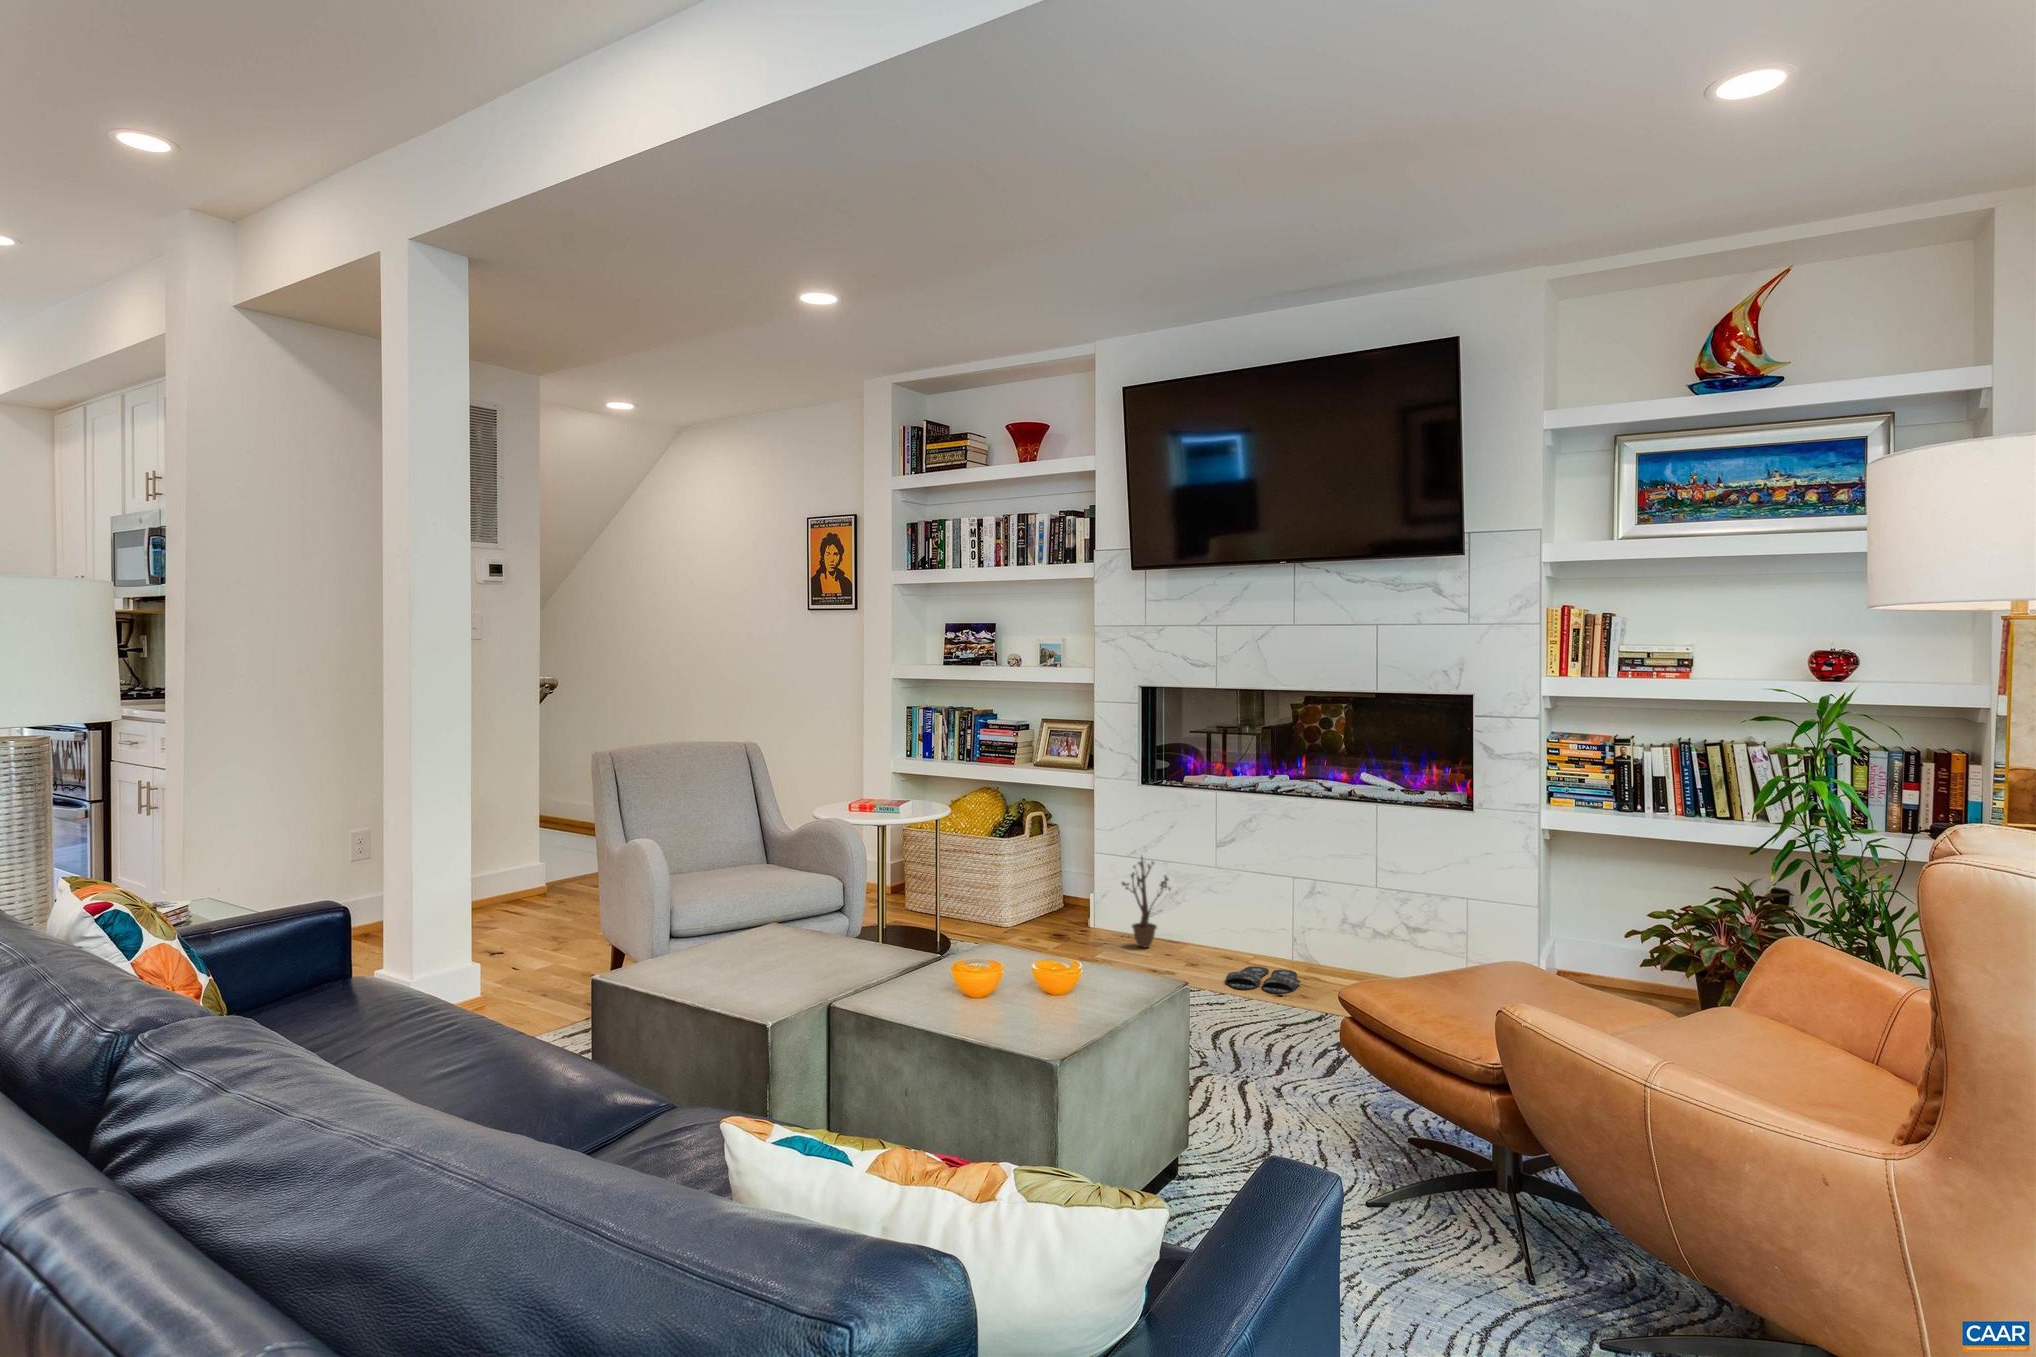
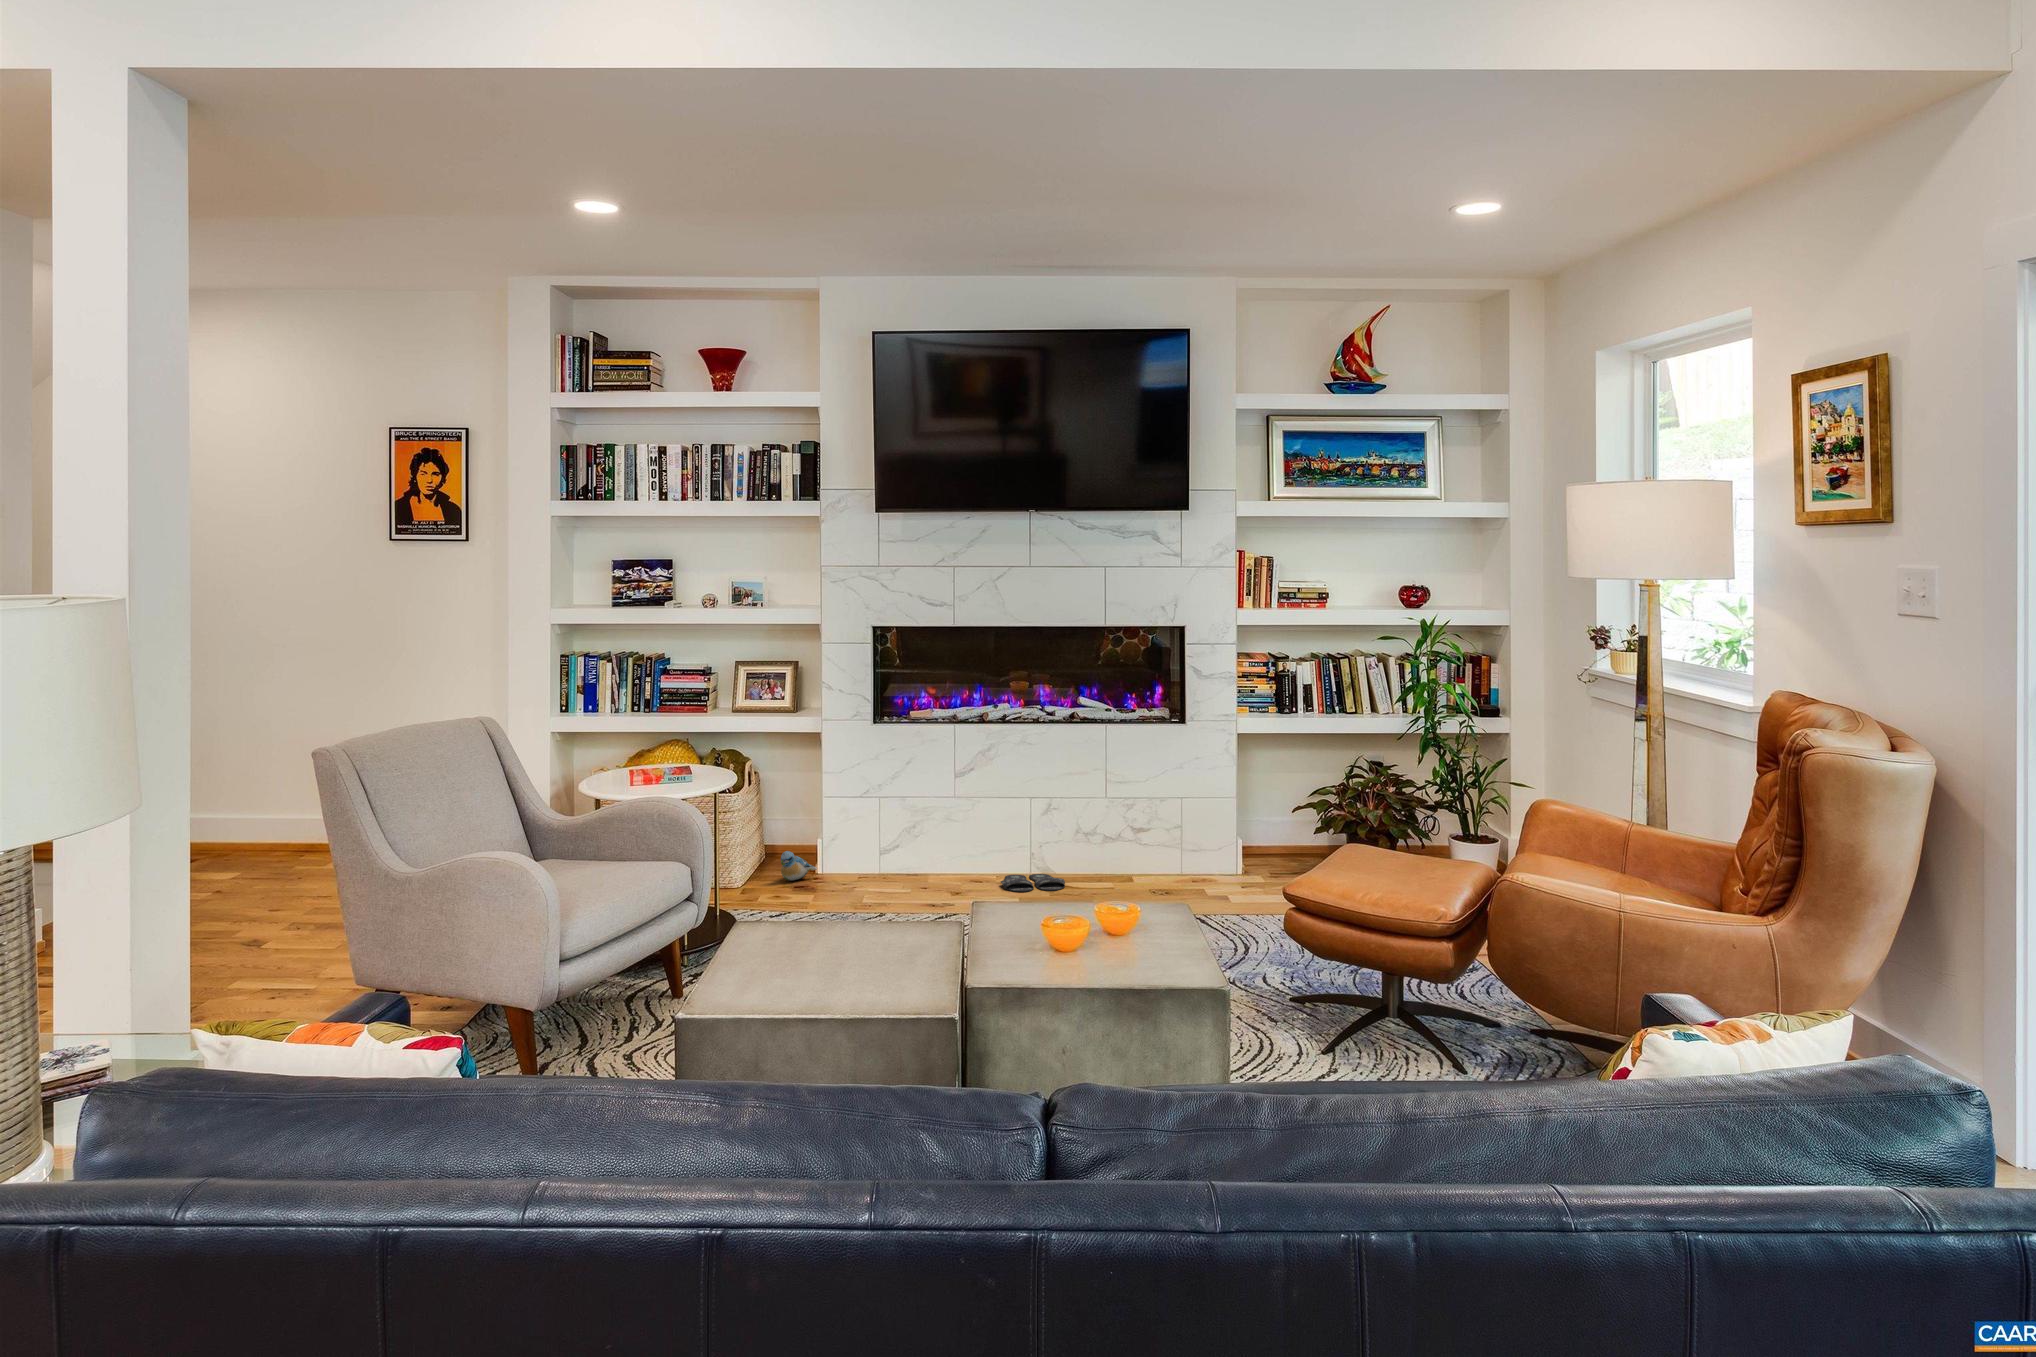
decorative plant: present [1113,857,1170,948] -> none [856,787,921,875]
plush toy: none [1032,909,1072,939] -> present [781,851,817,881]

